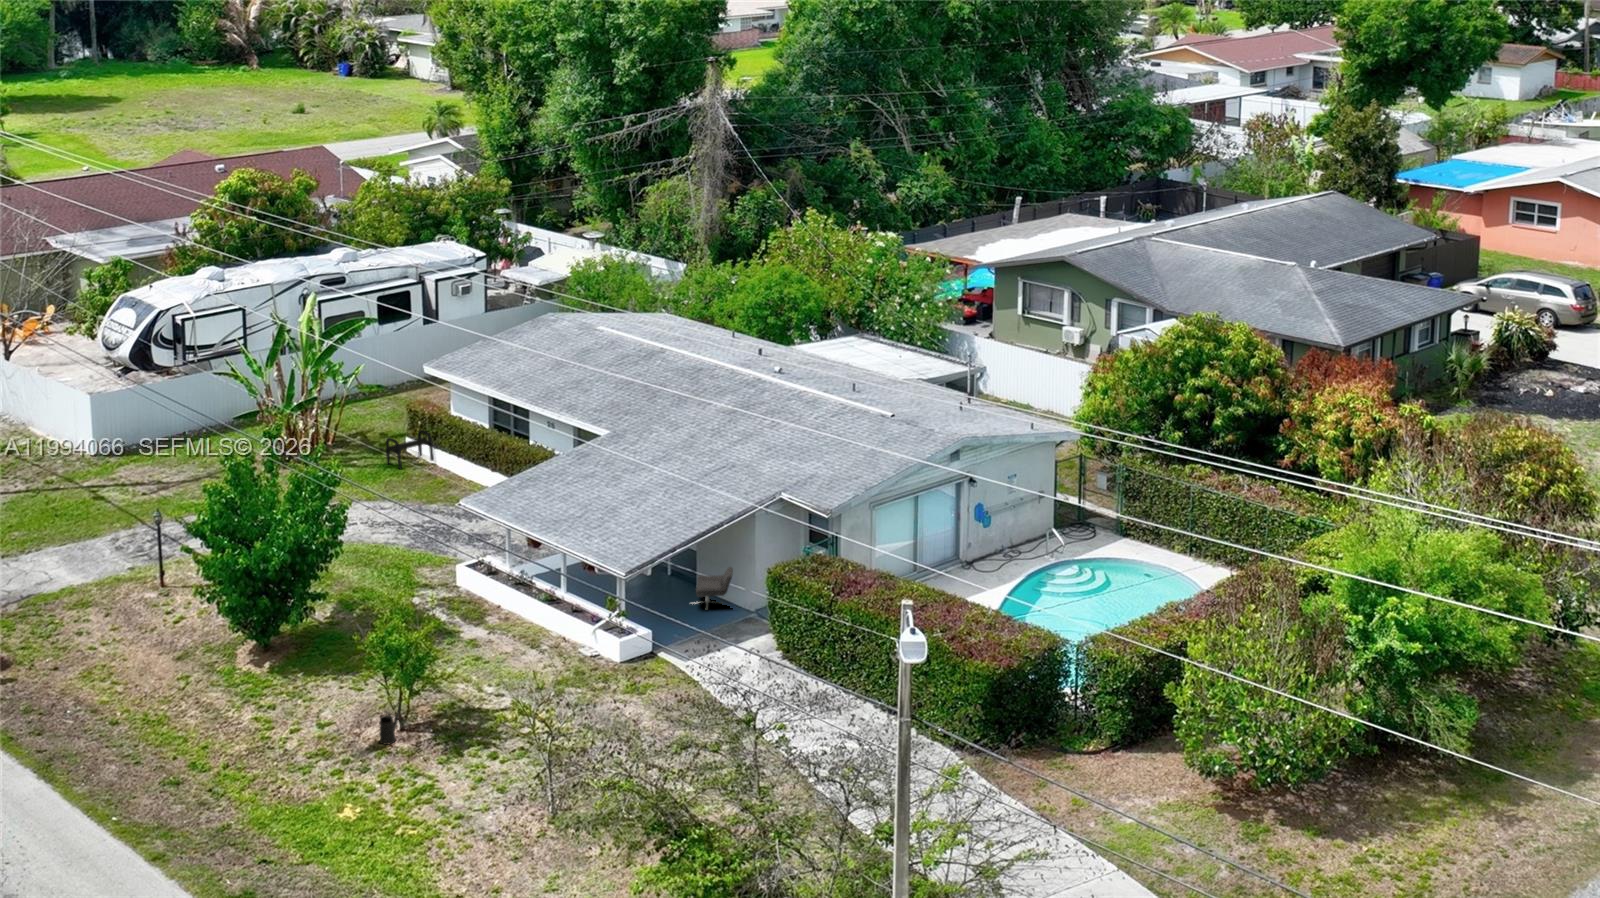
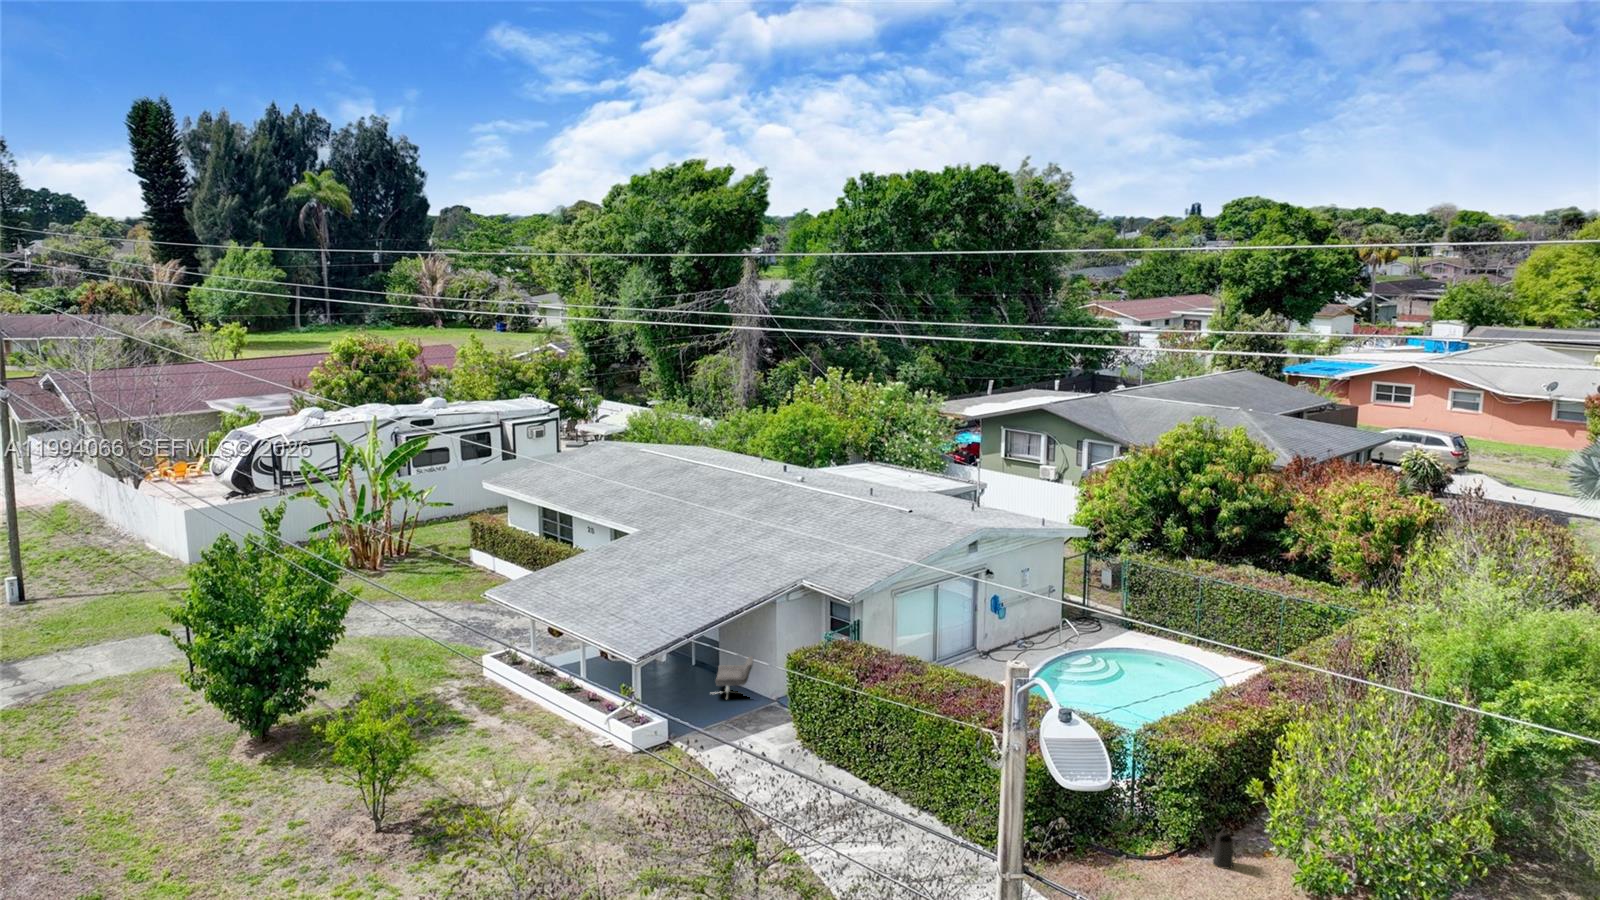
bench: present [386,430,434,469] -> none [447,541,491,576]
watering can: present [379,706,401,745] -> present [1201,822,1236,869]

